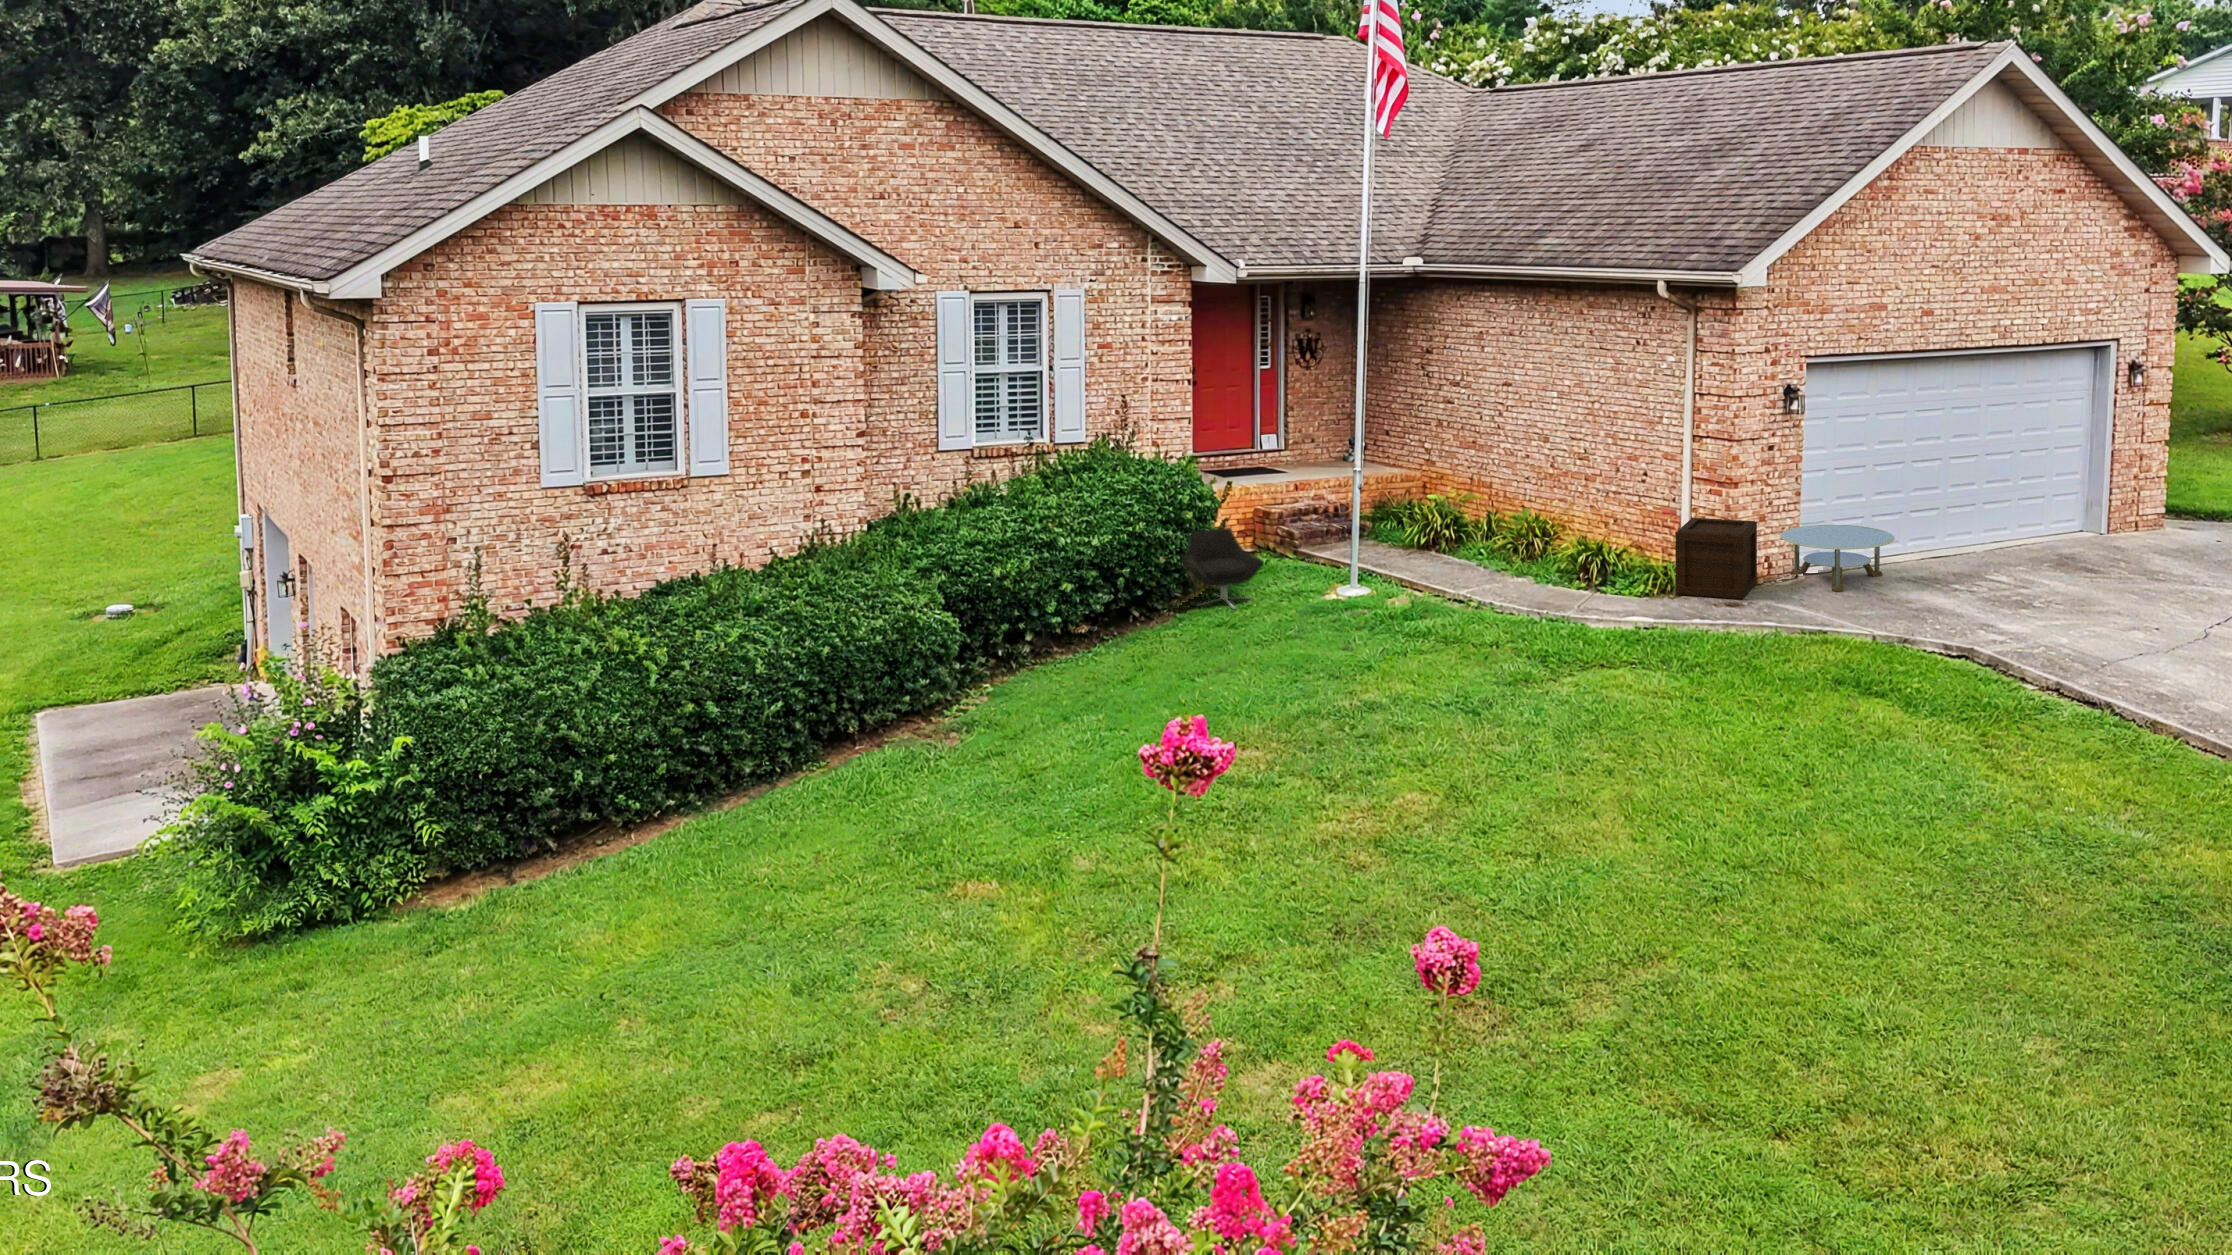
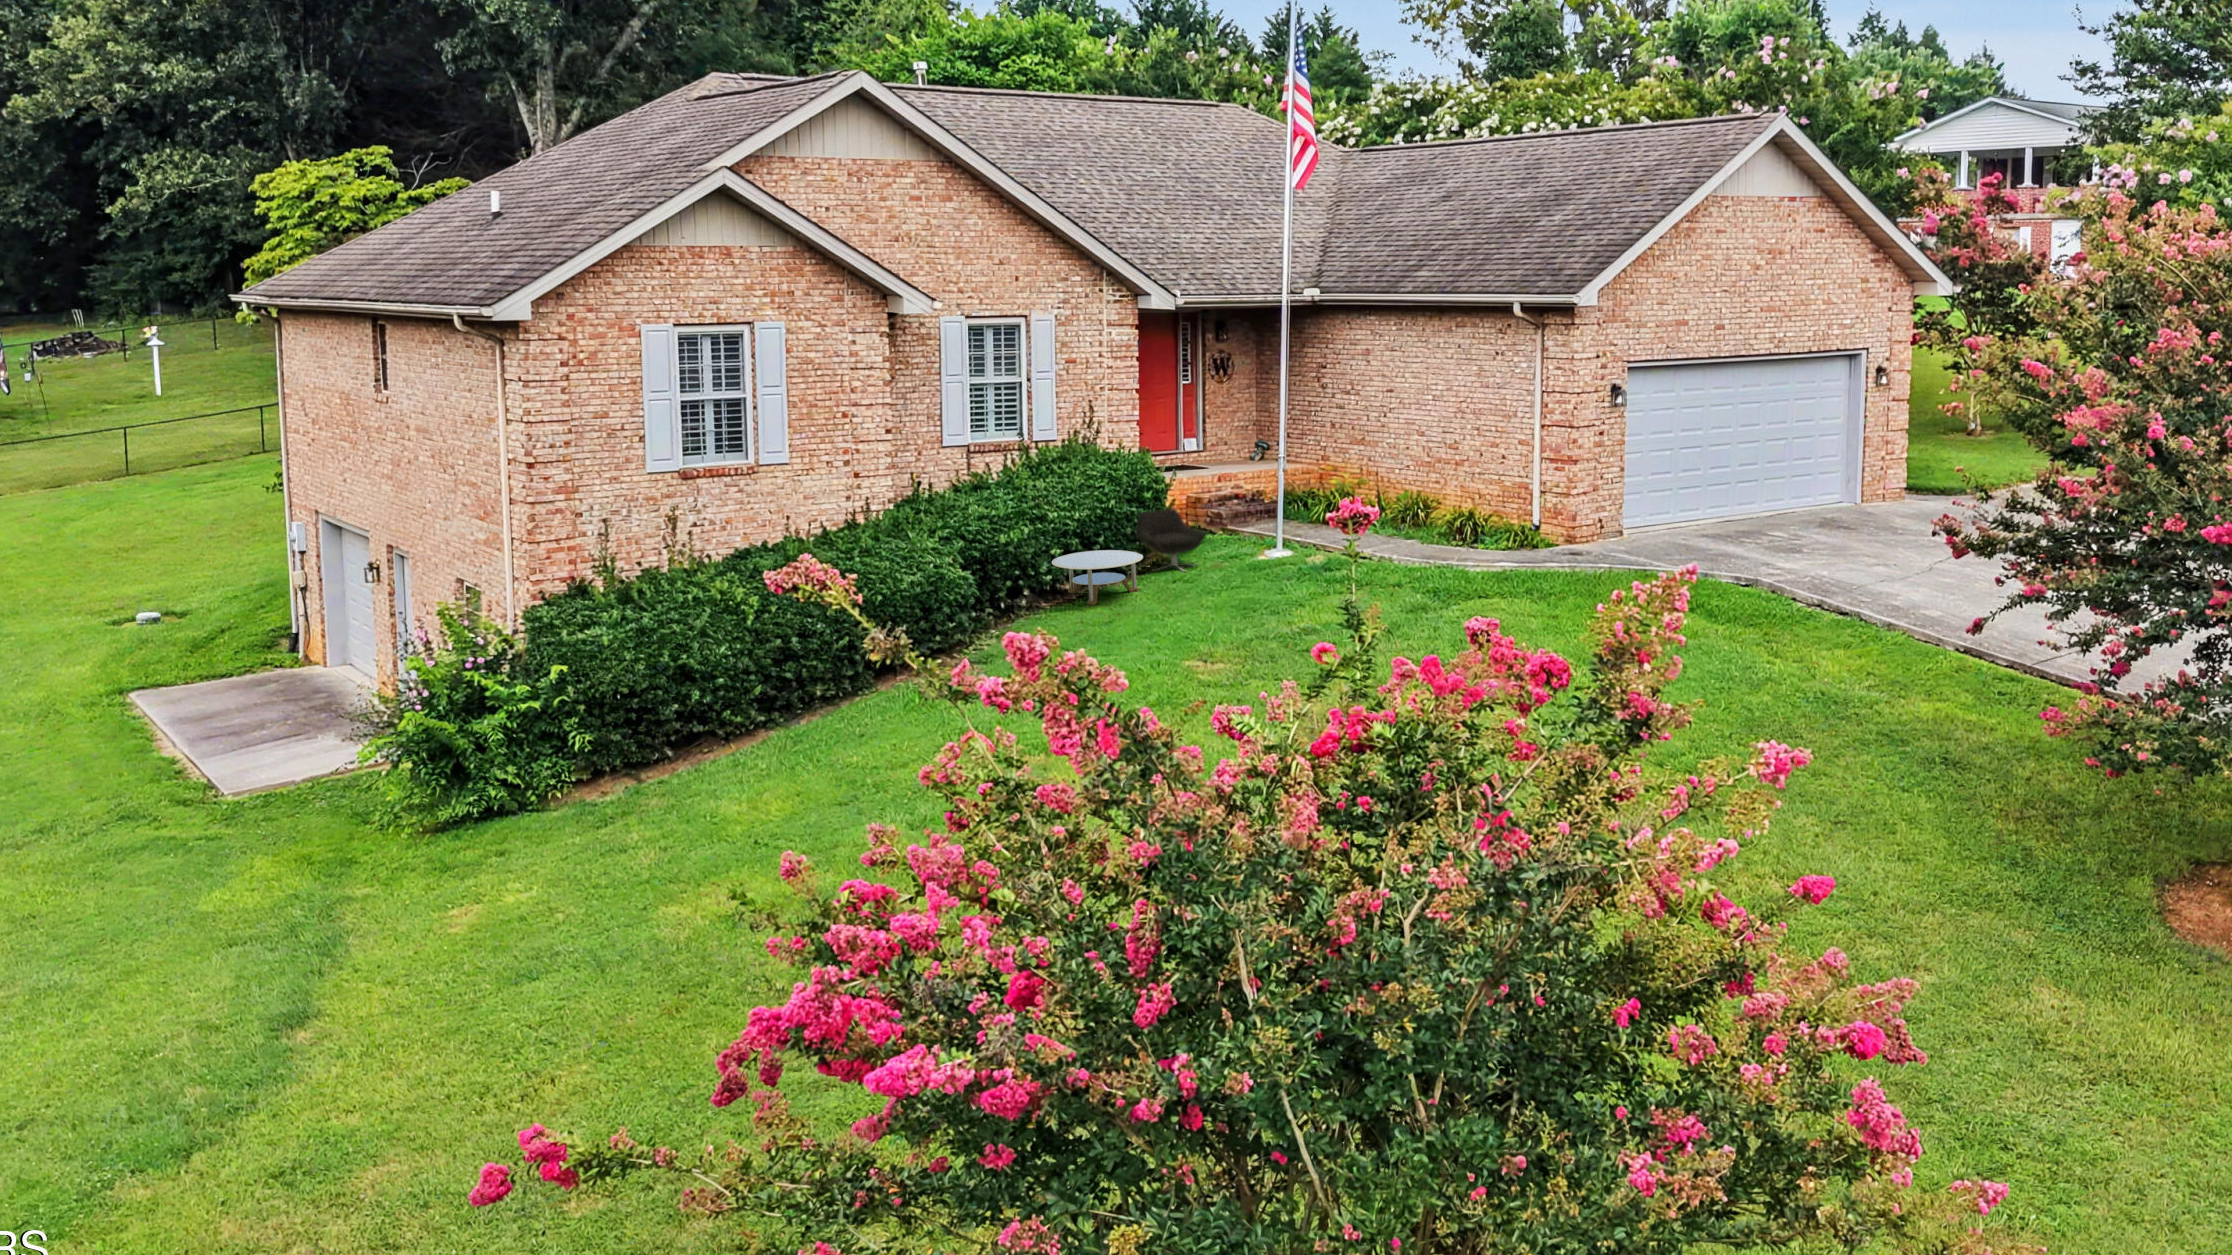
wooden crate: present [1675,518,1757,599] -> none [1534,491,1597,552]
round table: present [1780,525,1895,591] -> present [1052,550,1143,605]

